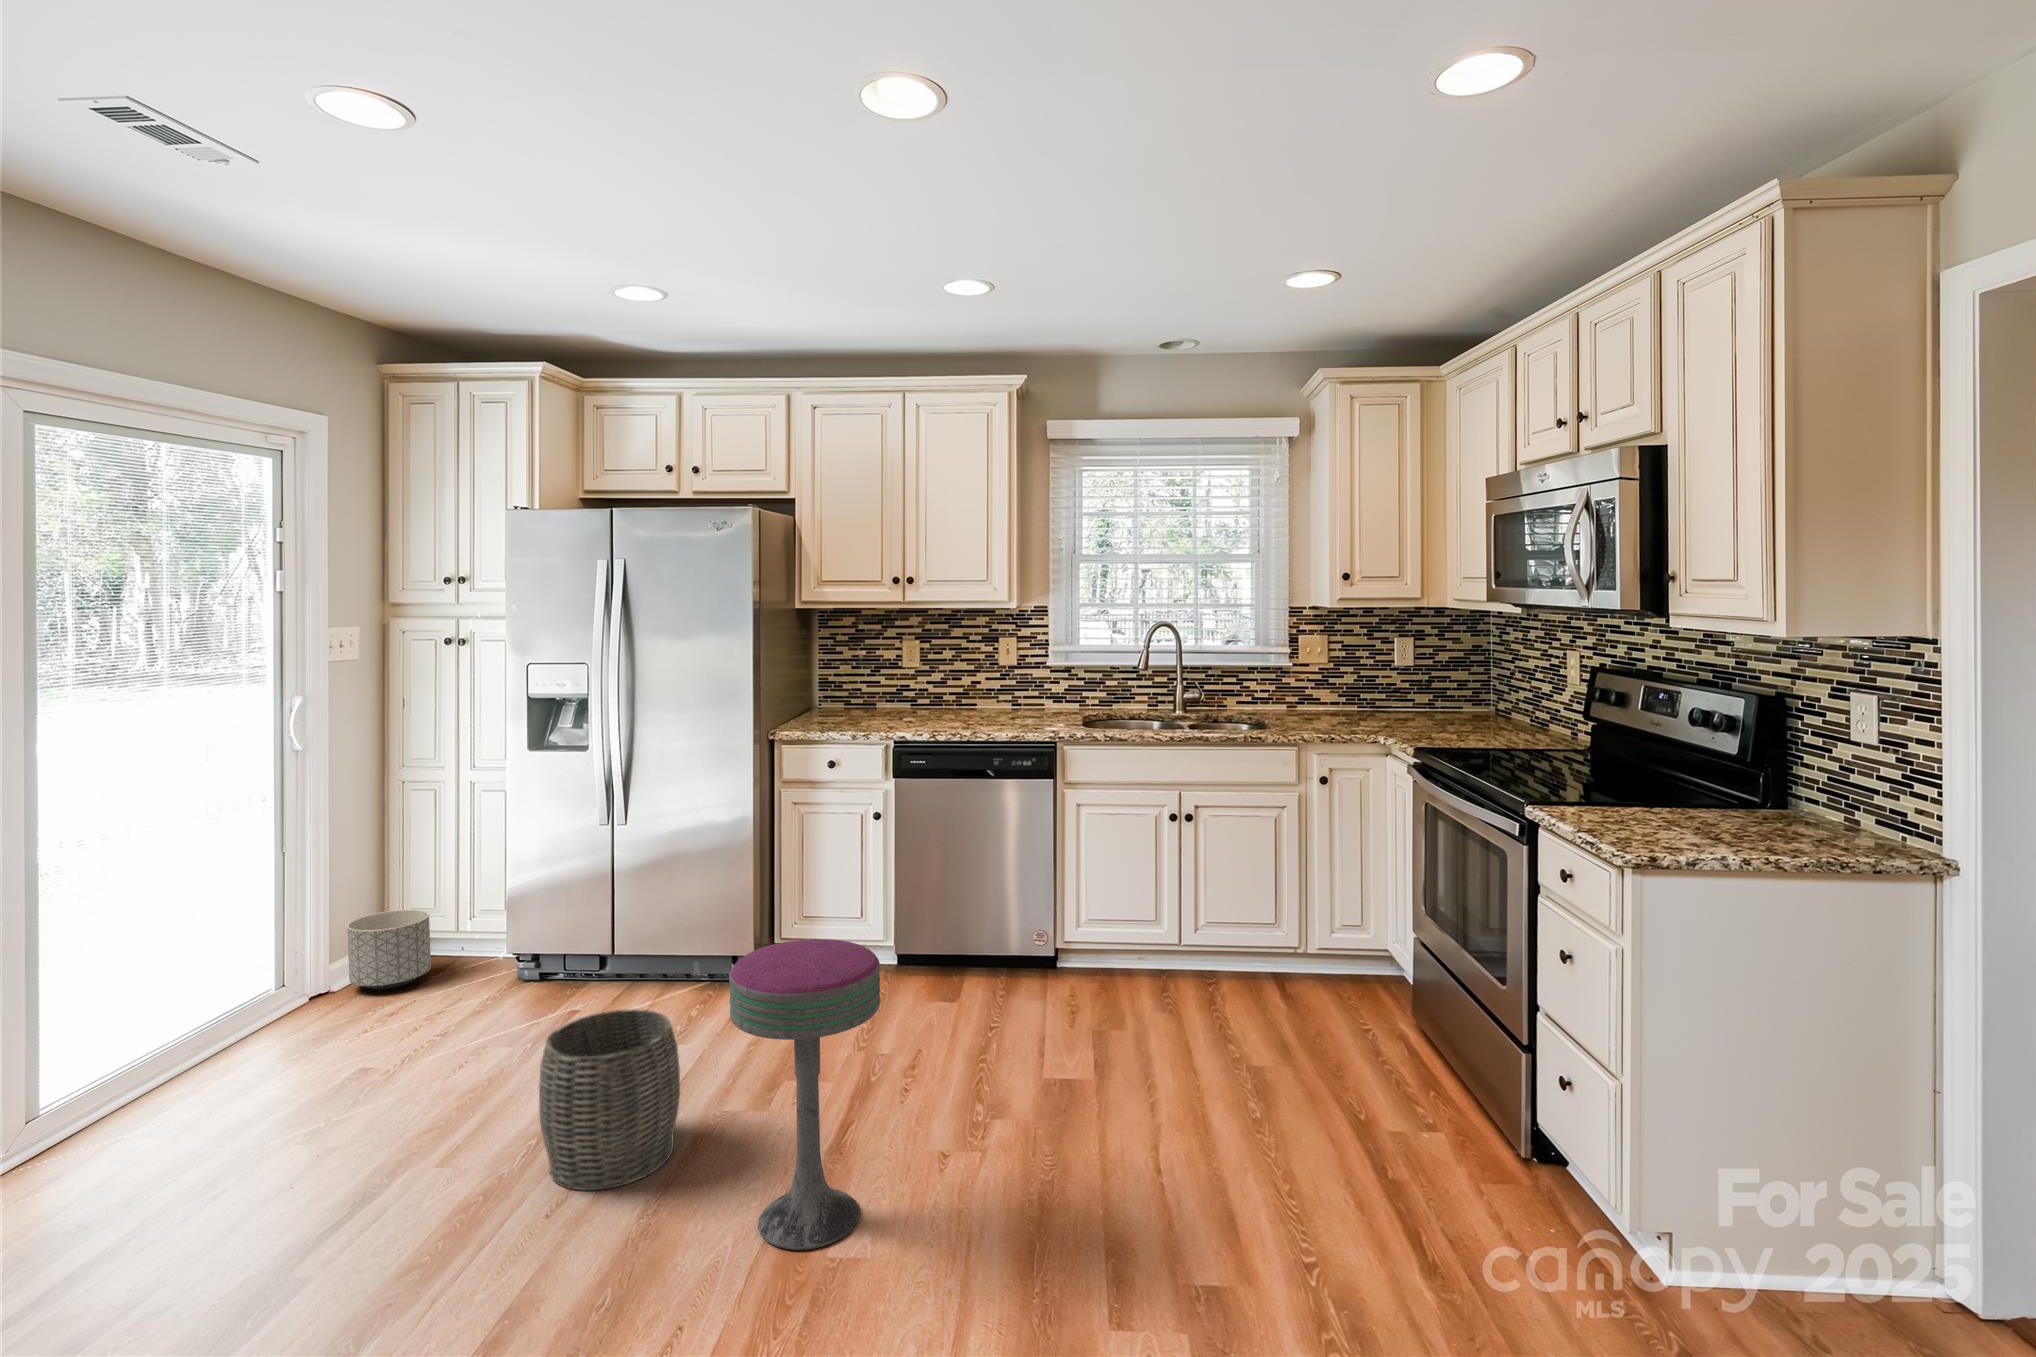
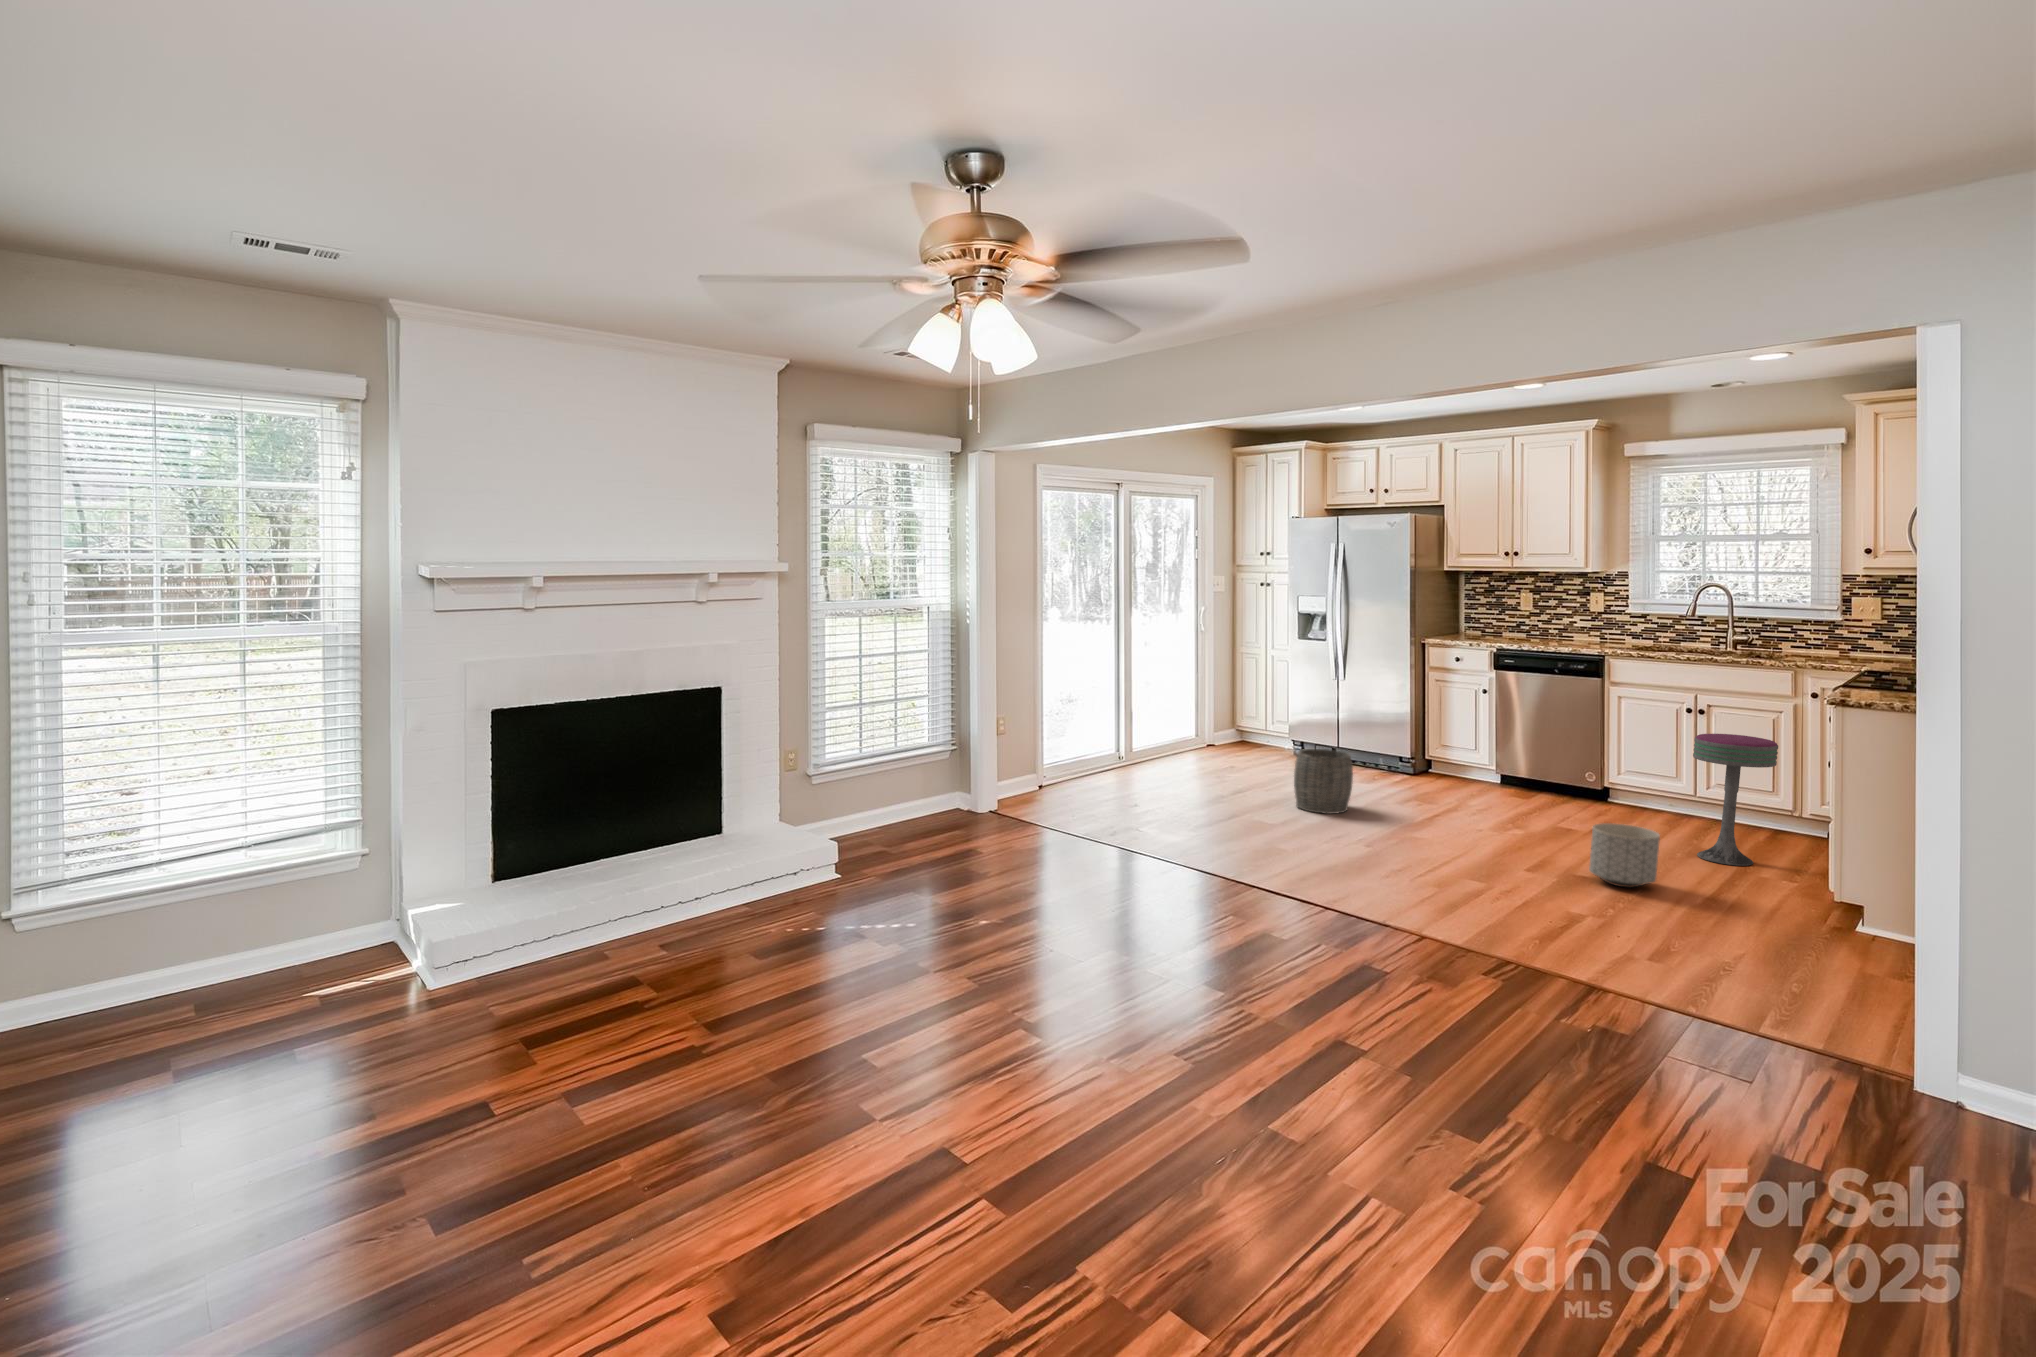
planter: present [347,910,431,989] -> present [1589,823,1660,888]
bar stool: present [729,939,880,1250] -> present [1693,734,1778,866]

